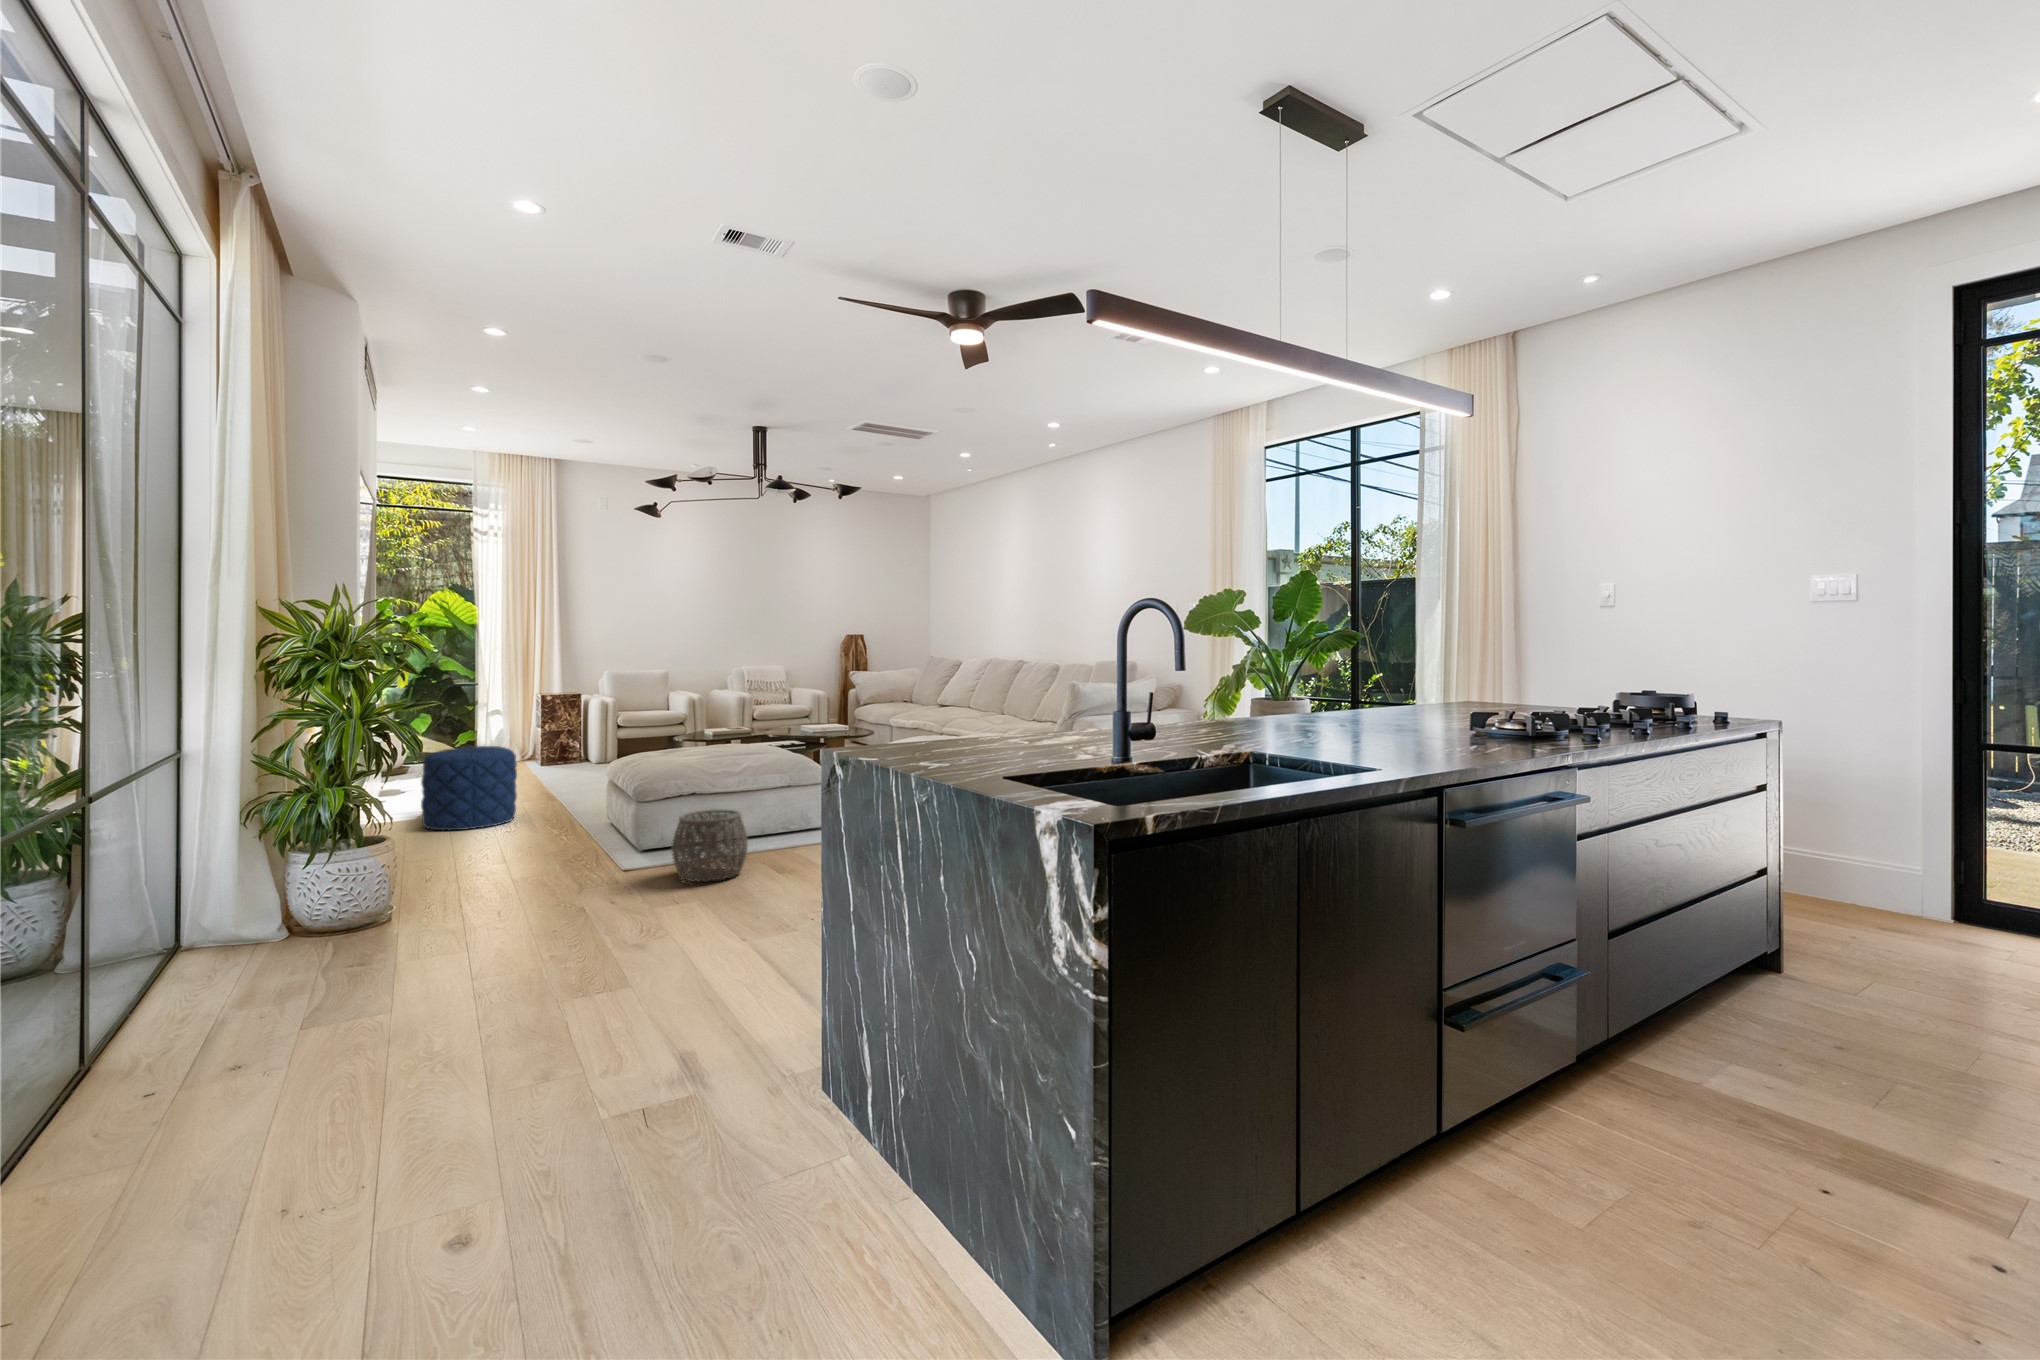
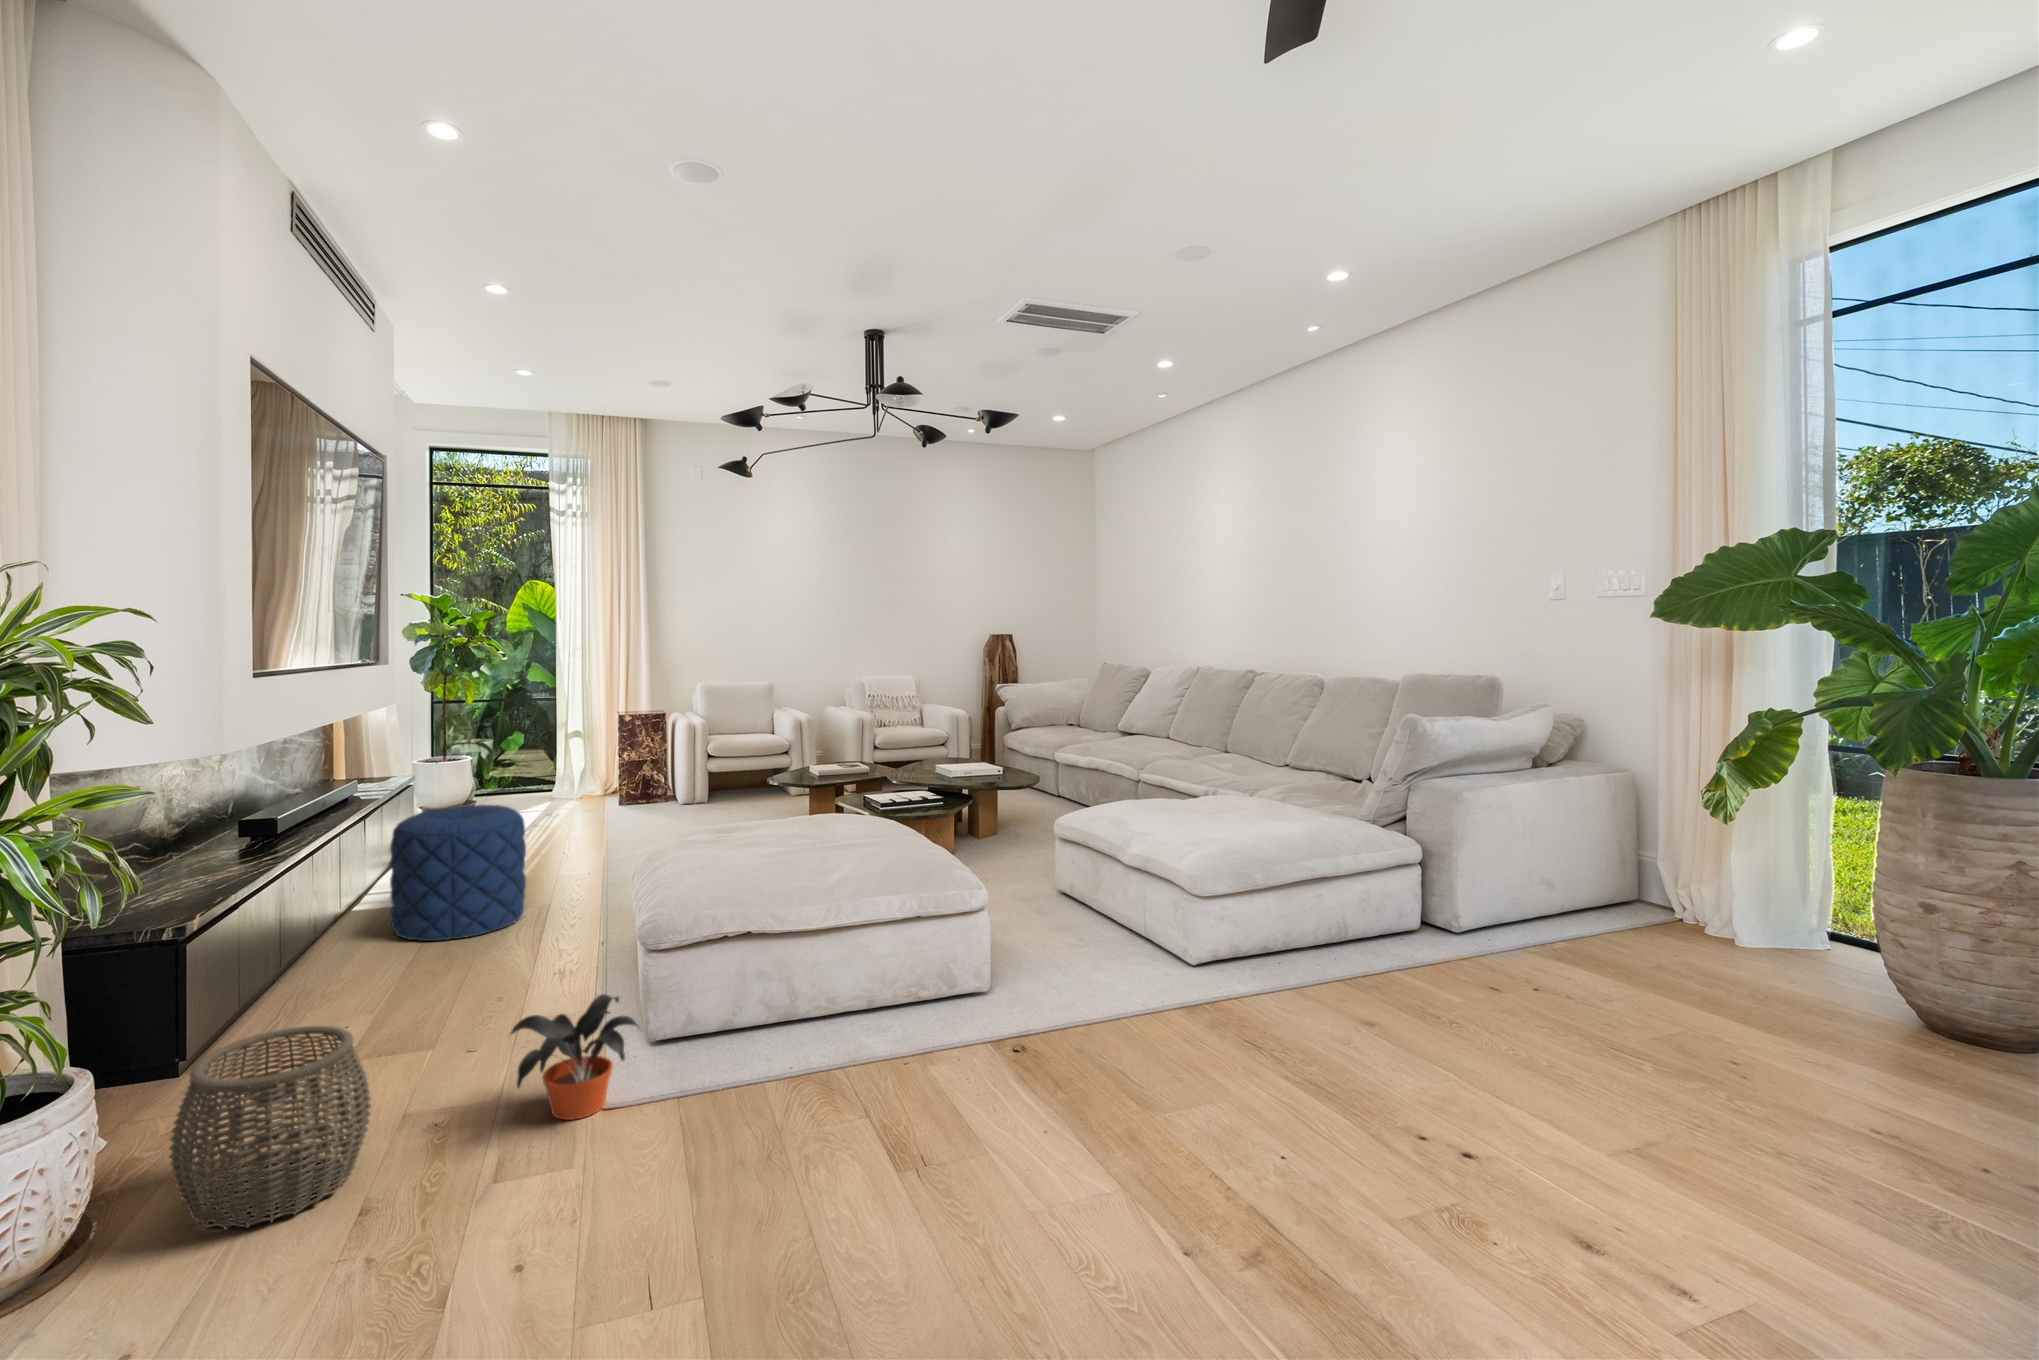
woven basket: present [672,809,748,882] -> present [169,1026,371,1229]
potted plant: none [572,819,644,874] -> present [511,994,639,1120]

